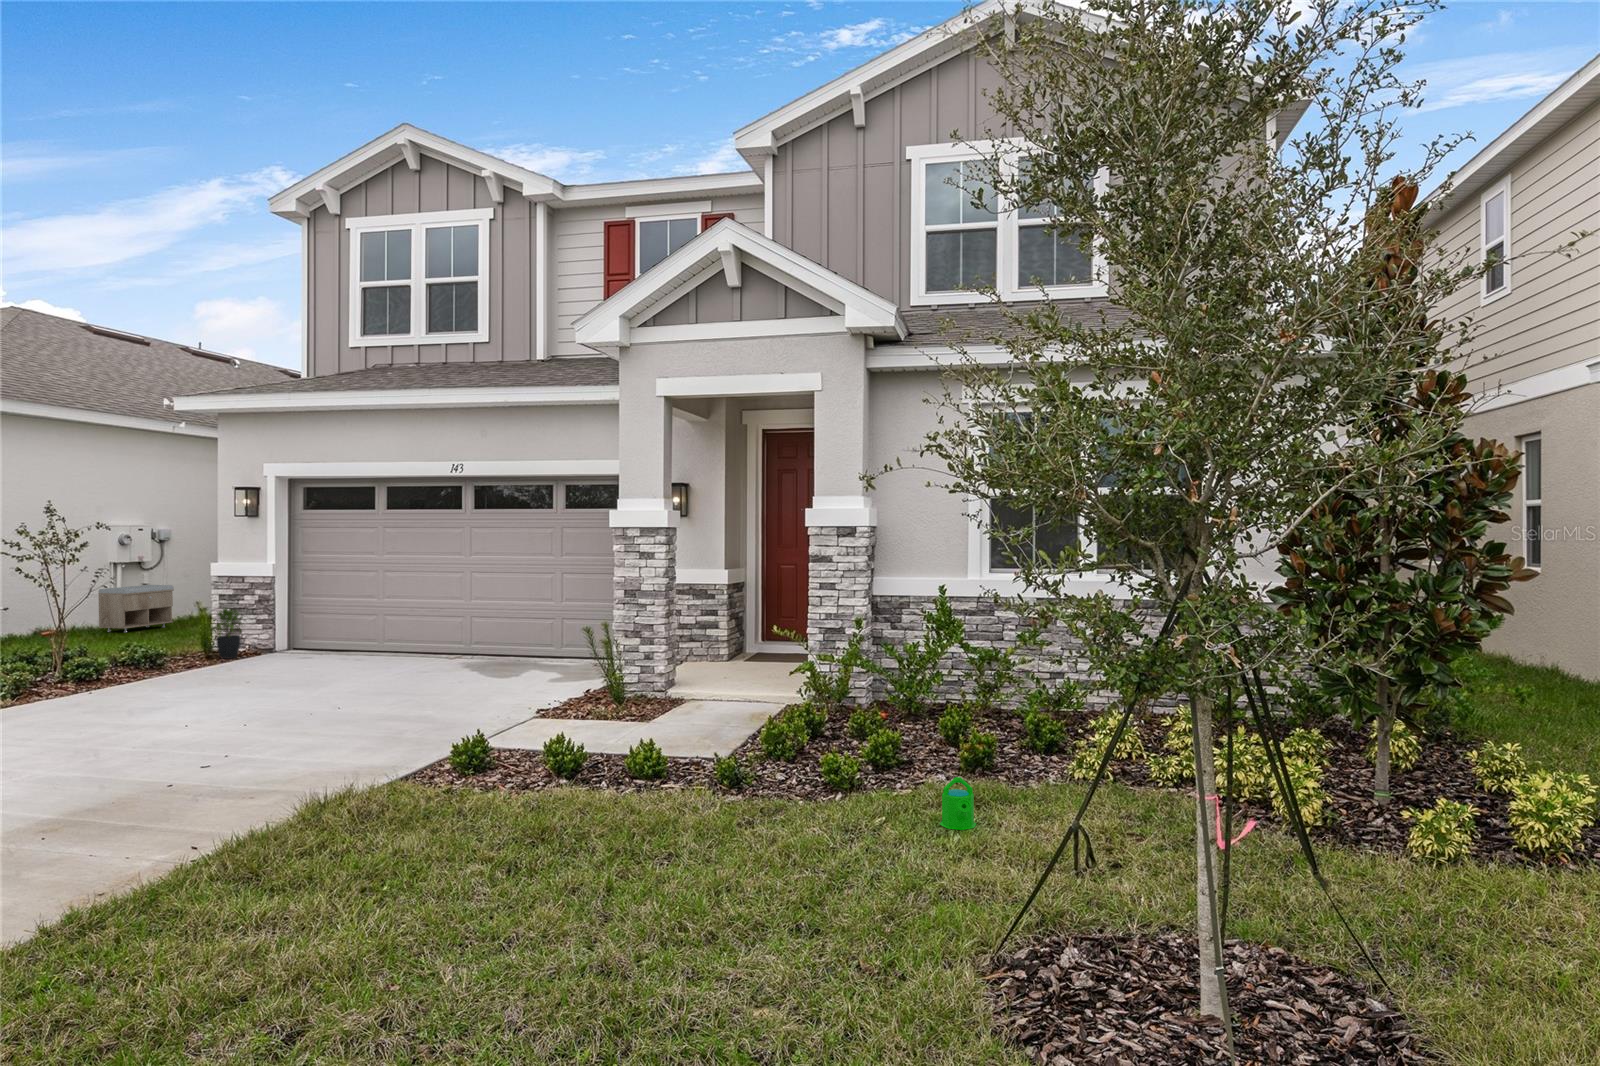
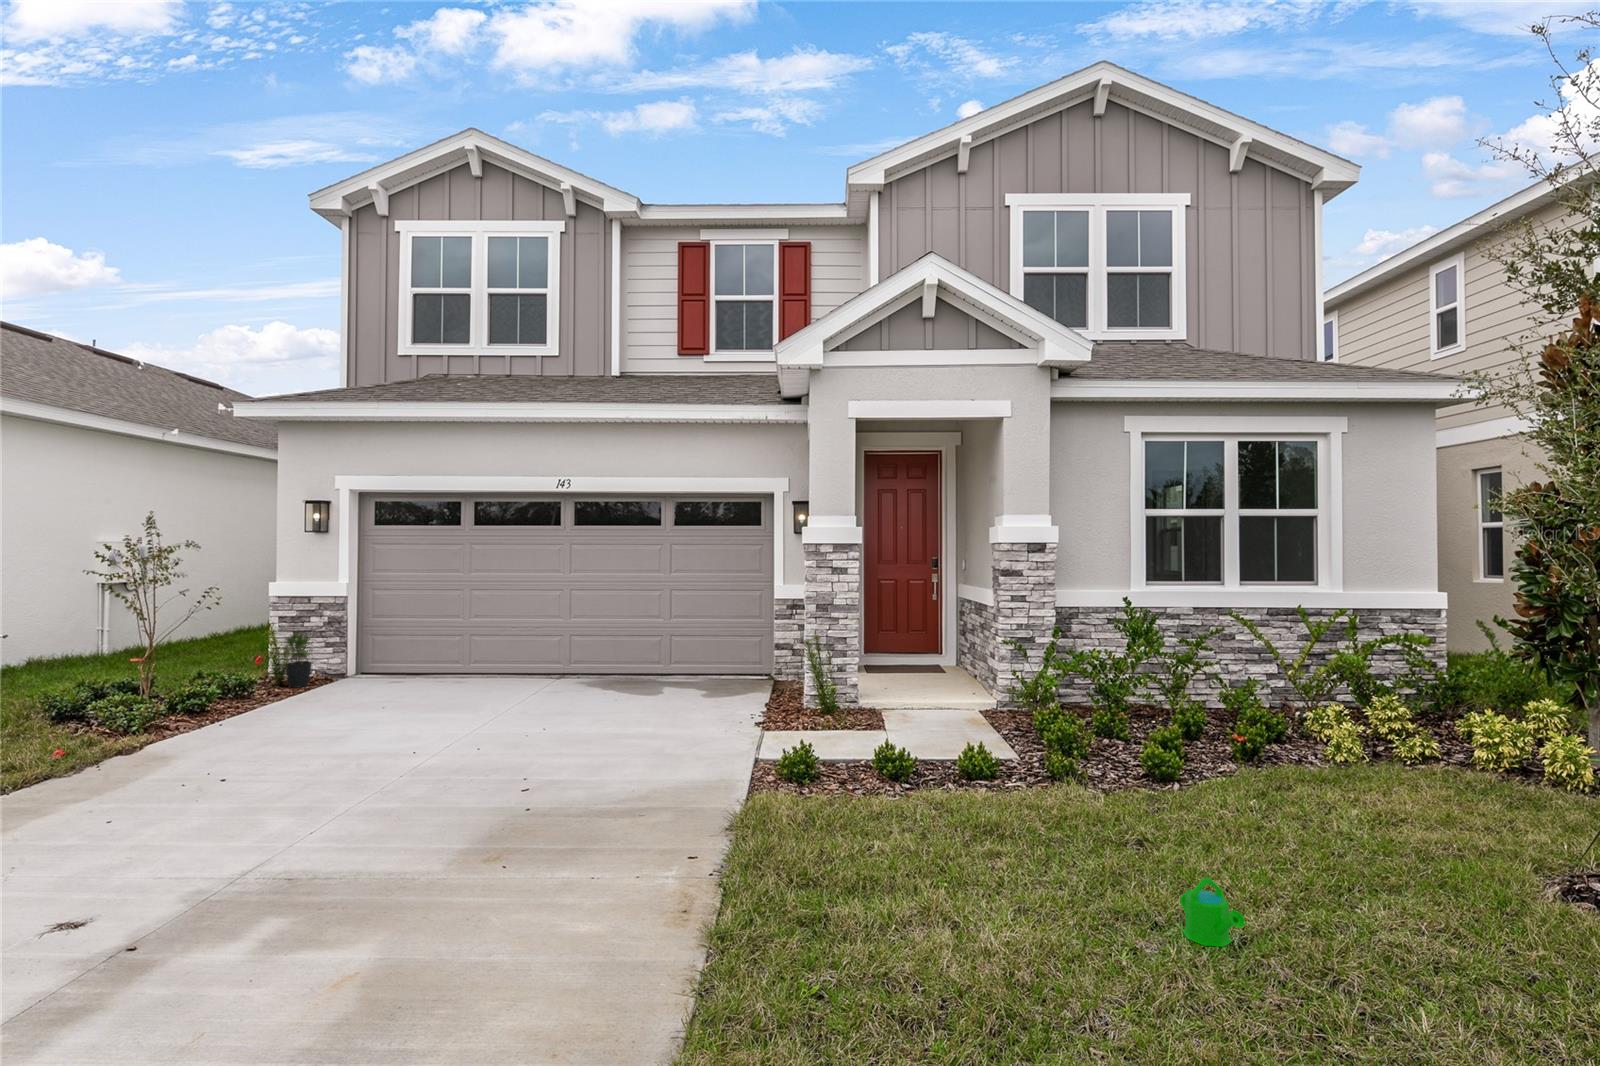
storage bench: present [98,585,174,633] -> none [76,606,160,660]
watering can: present [940,777,976,830] -> present [1180,877,1245,947]

